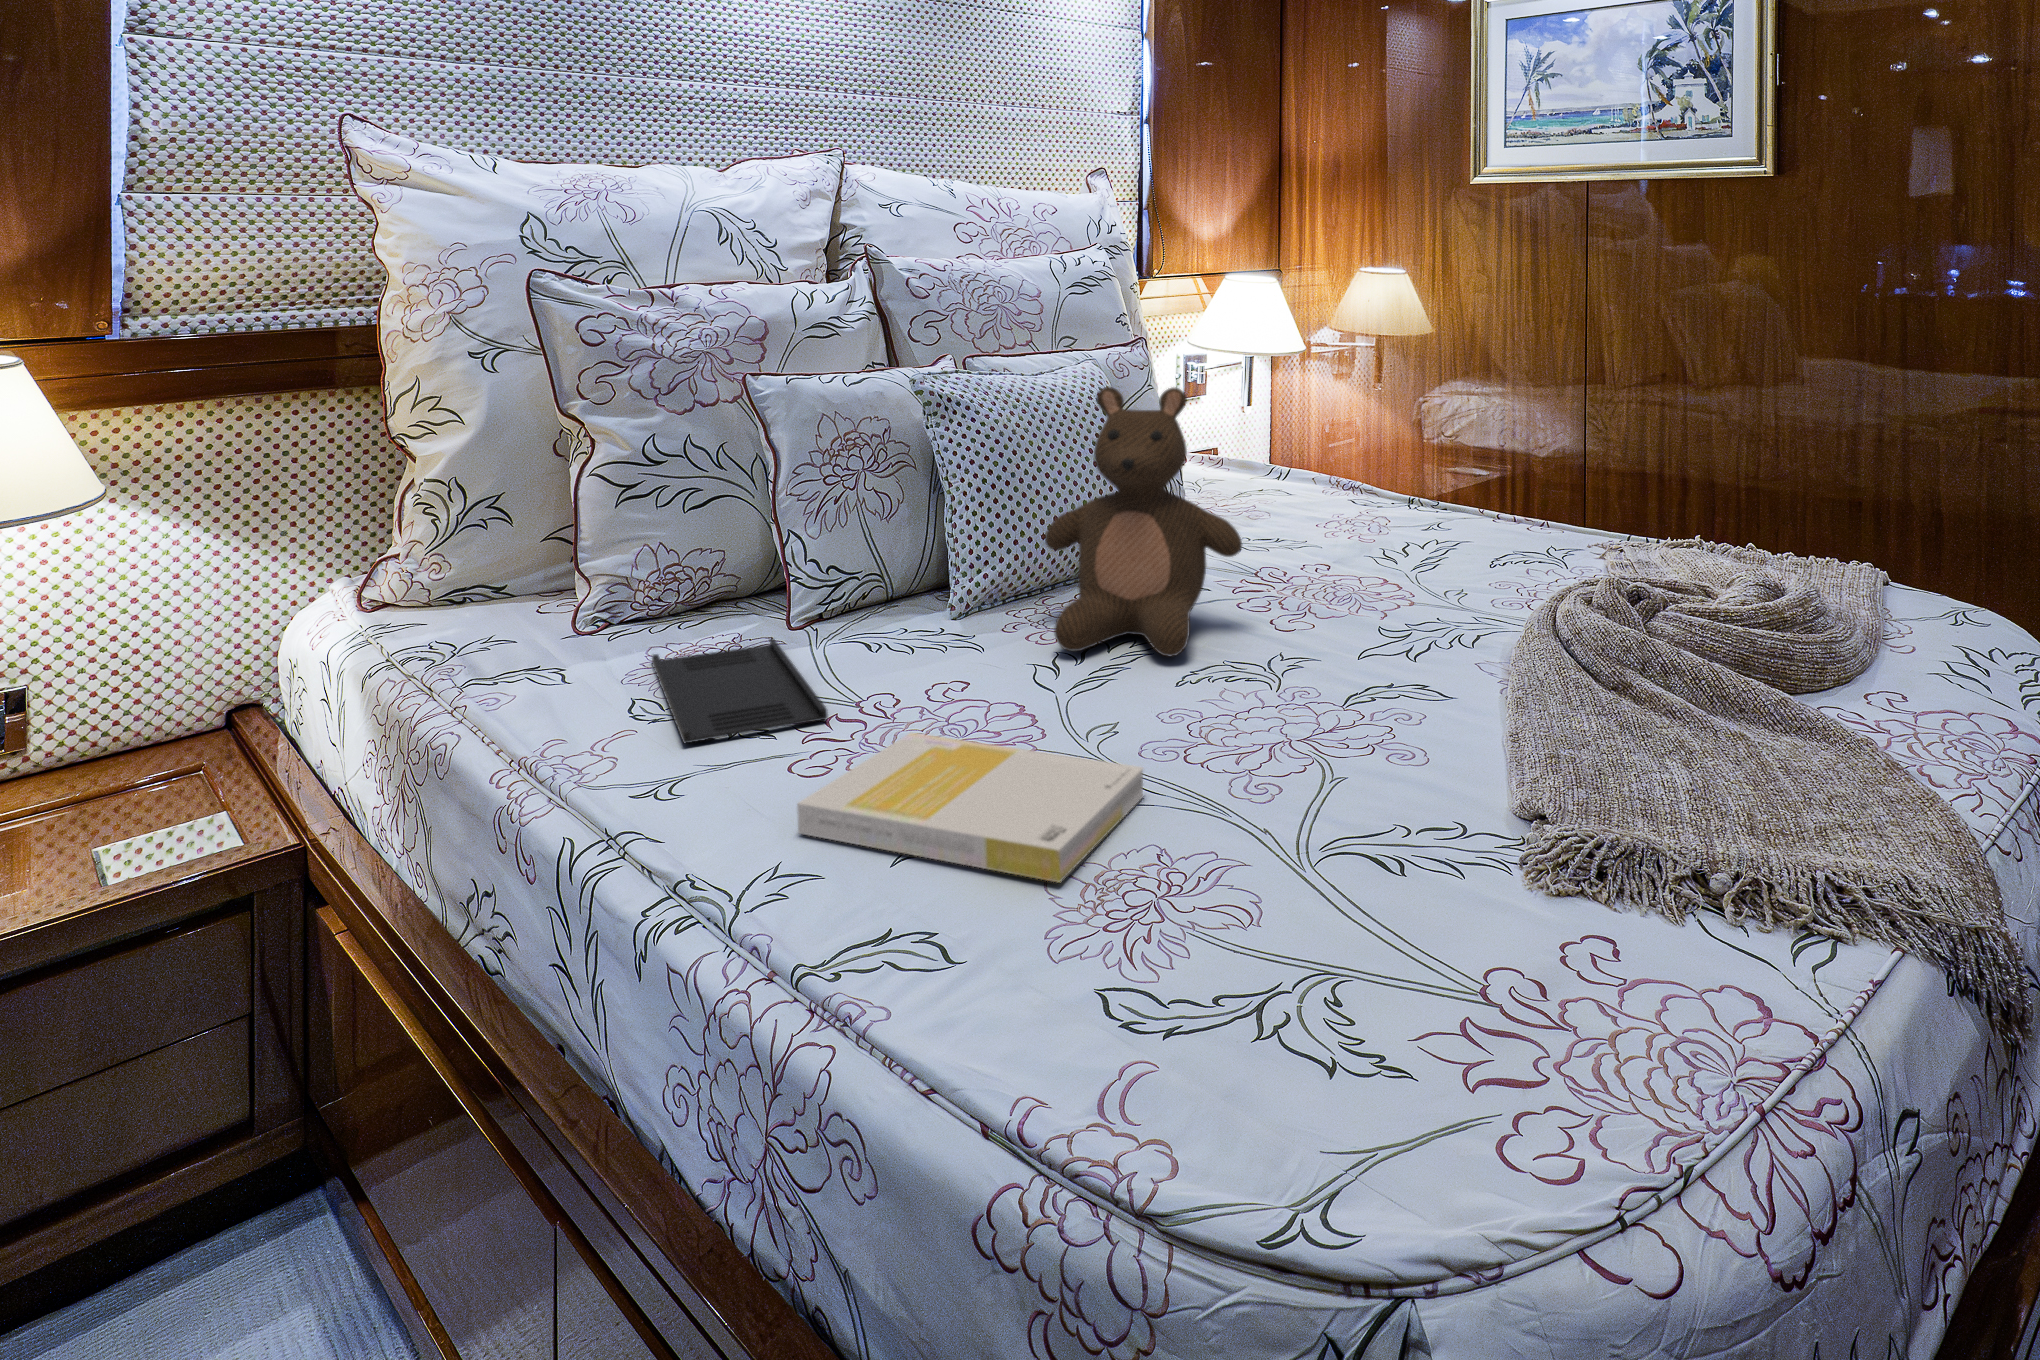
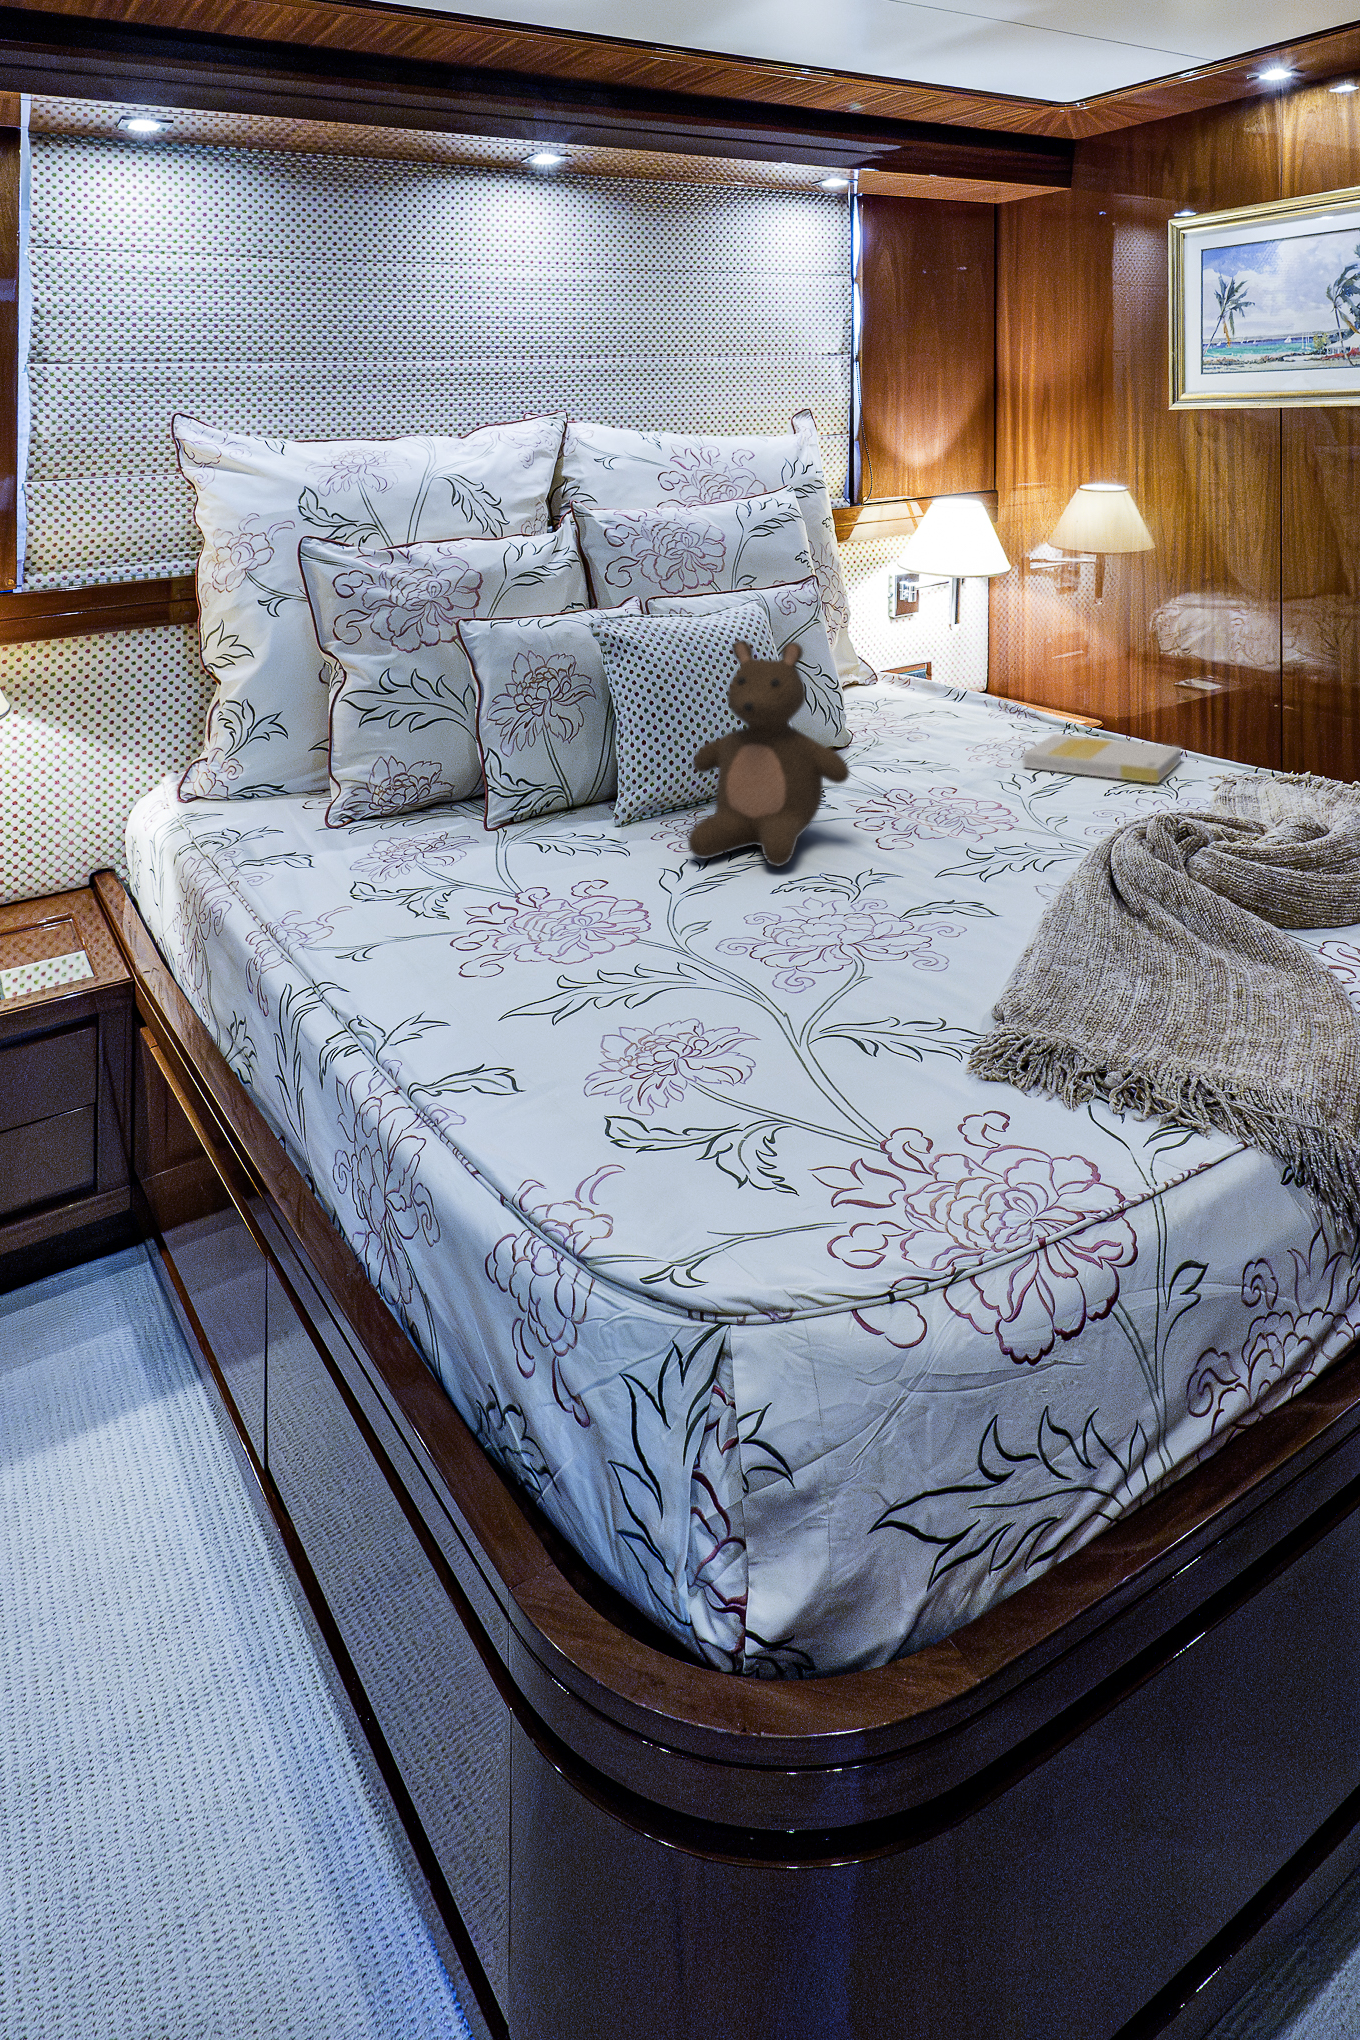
tray: present [652,638,828,743] -> none [382,838,495,921]
book: present [797,733,1143,883] -> present [1023,734,1181,783]

